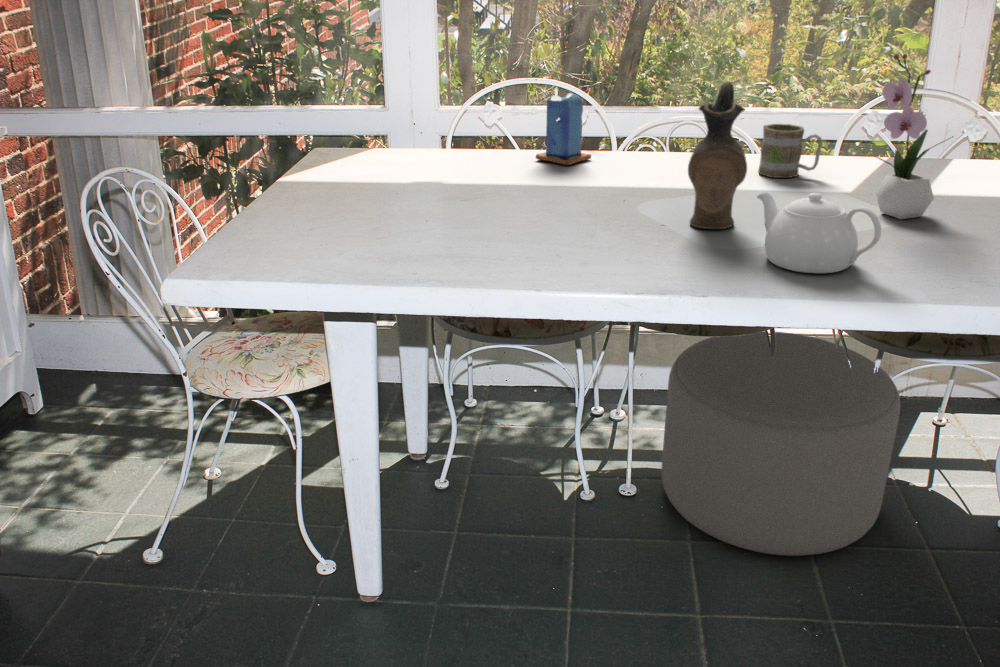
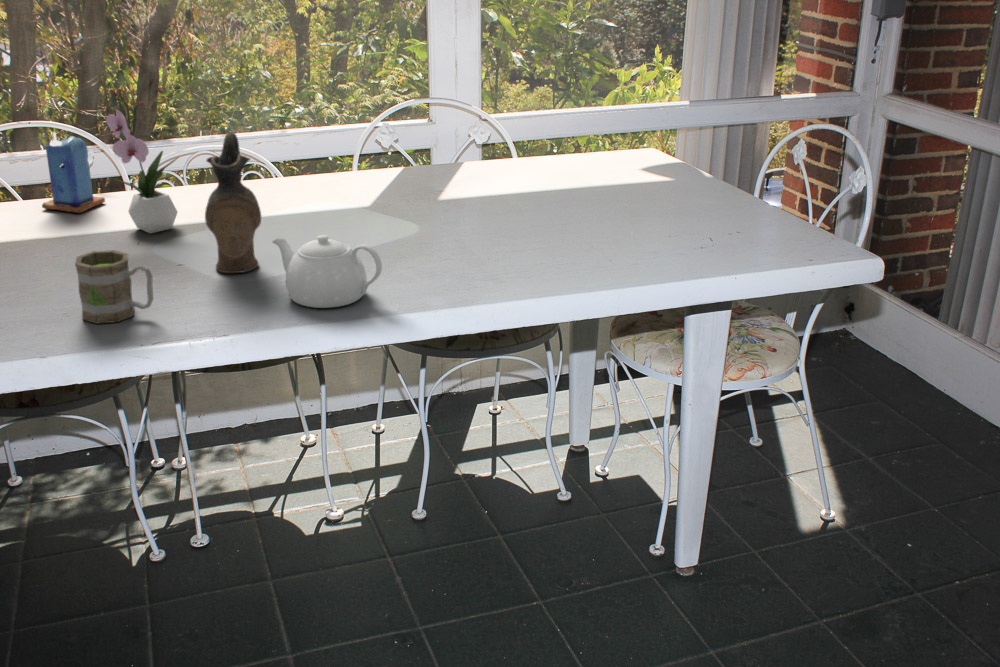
flower arrangement: present [876,54,953,219] -> present [106,88,178,233]
mug: present [758,124,822,178] -> present [75,250,153,323]
ottoman: present [661,331,901,556] -> none [225,352,445,571]

